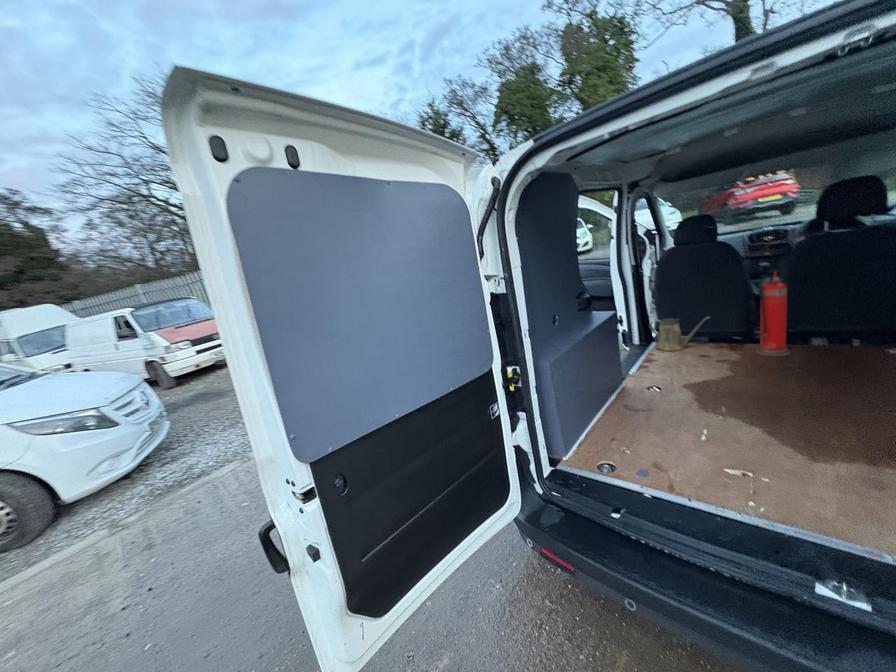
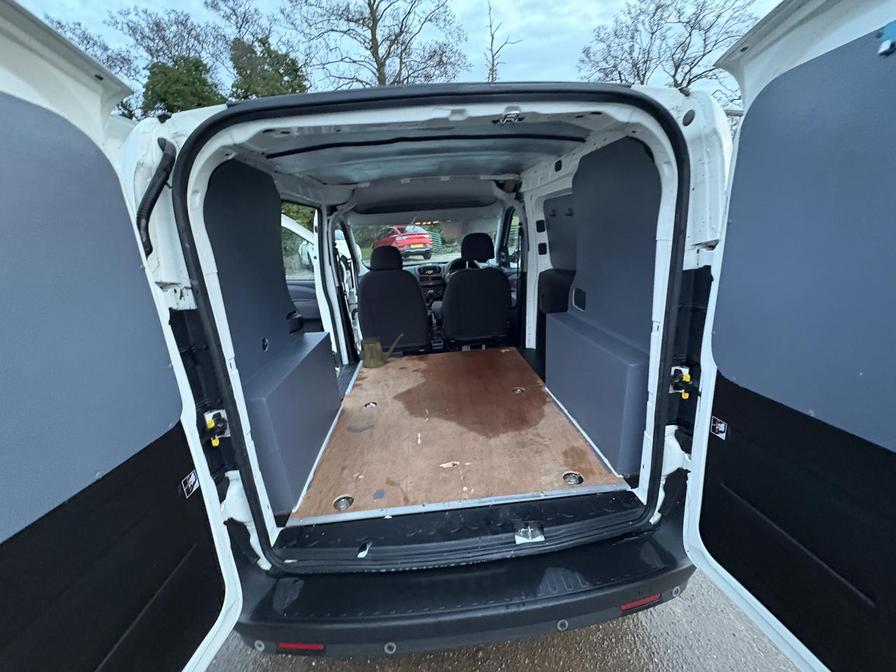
fire extinguisher: present [757,269,790,356] -> none [437,292,460,363]

